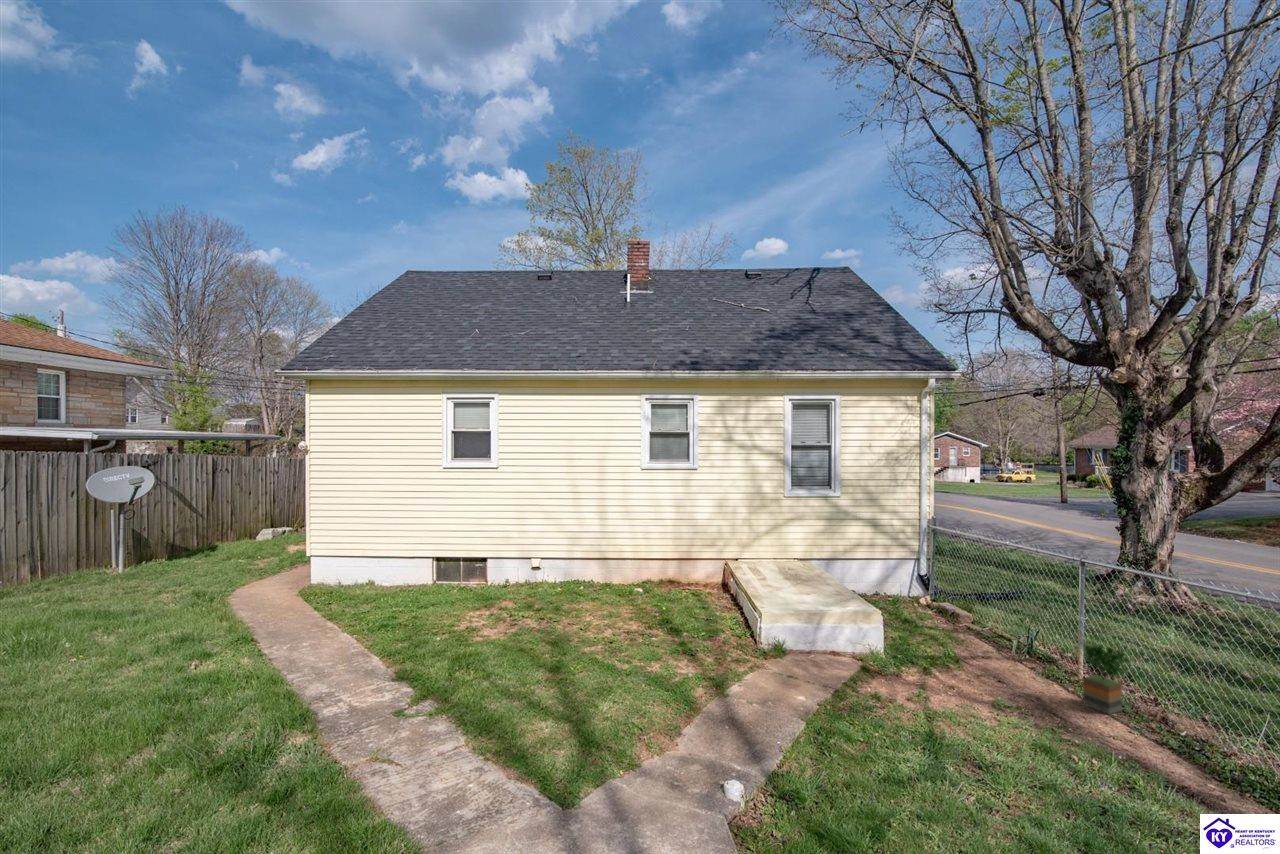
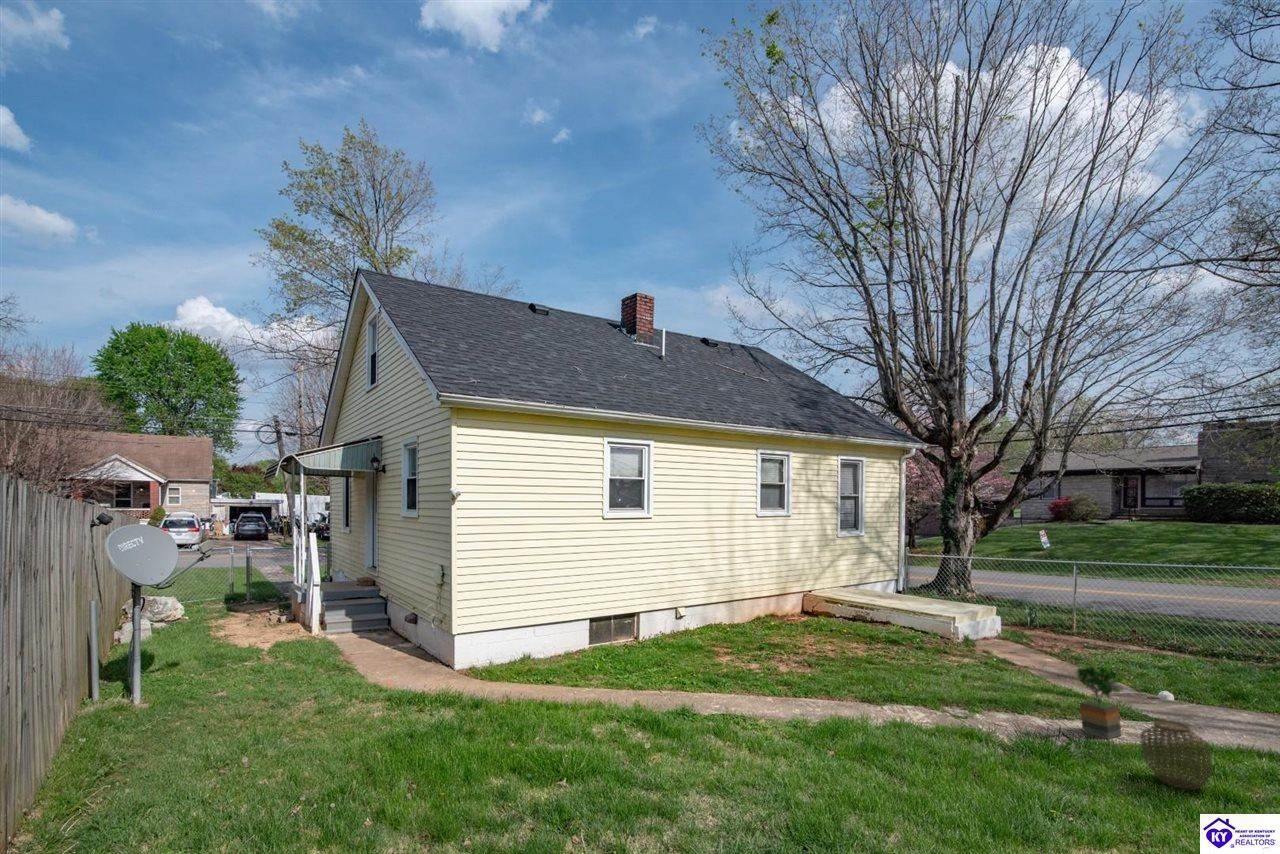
woven basket: none [1145,711,1216,779] -> present [1140,720,1212,790]

